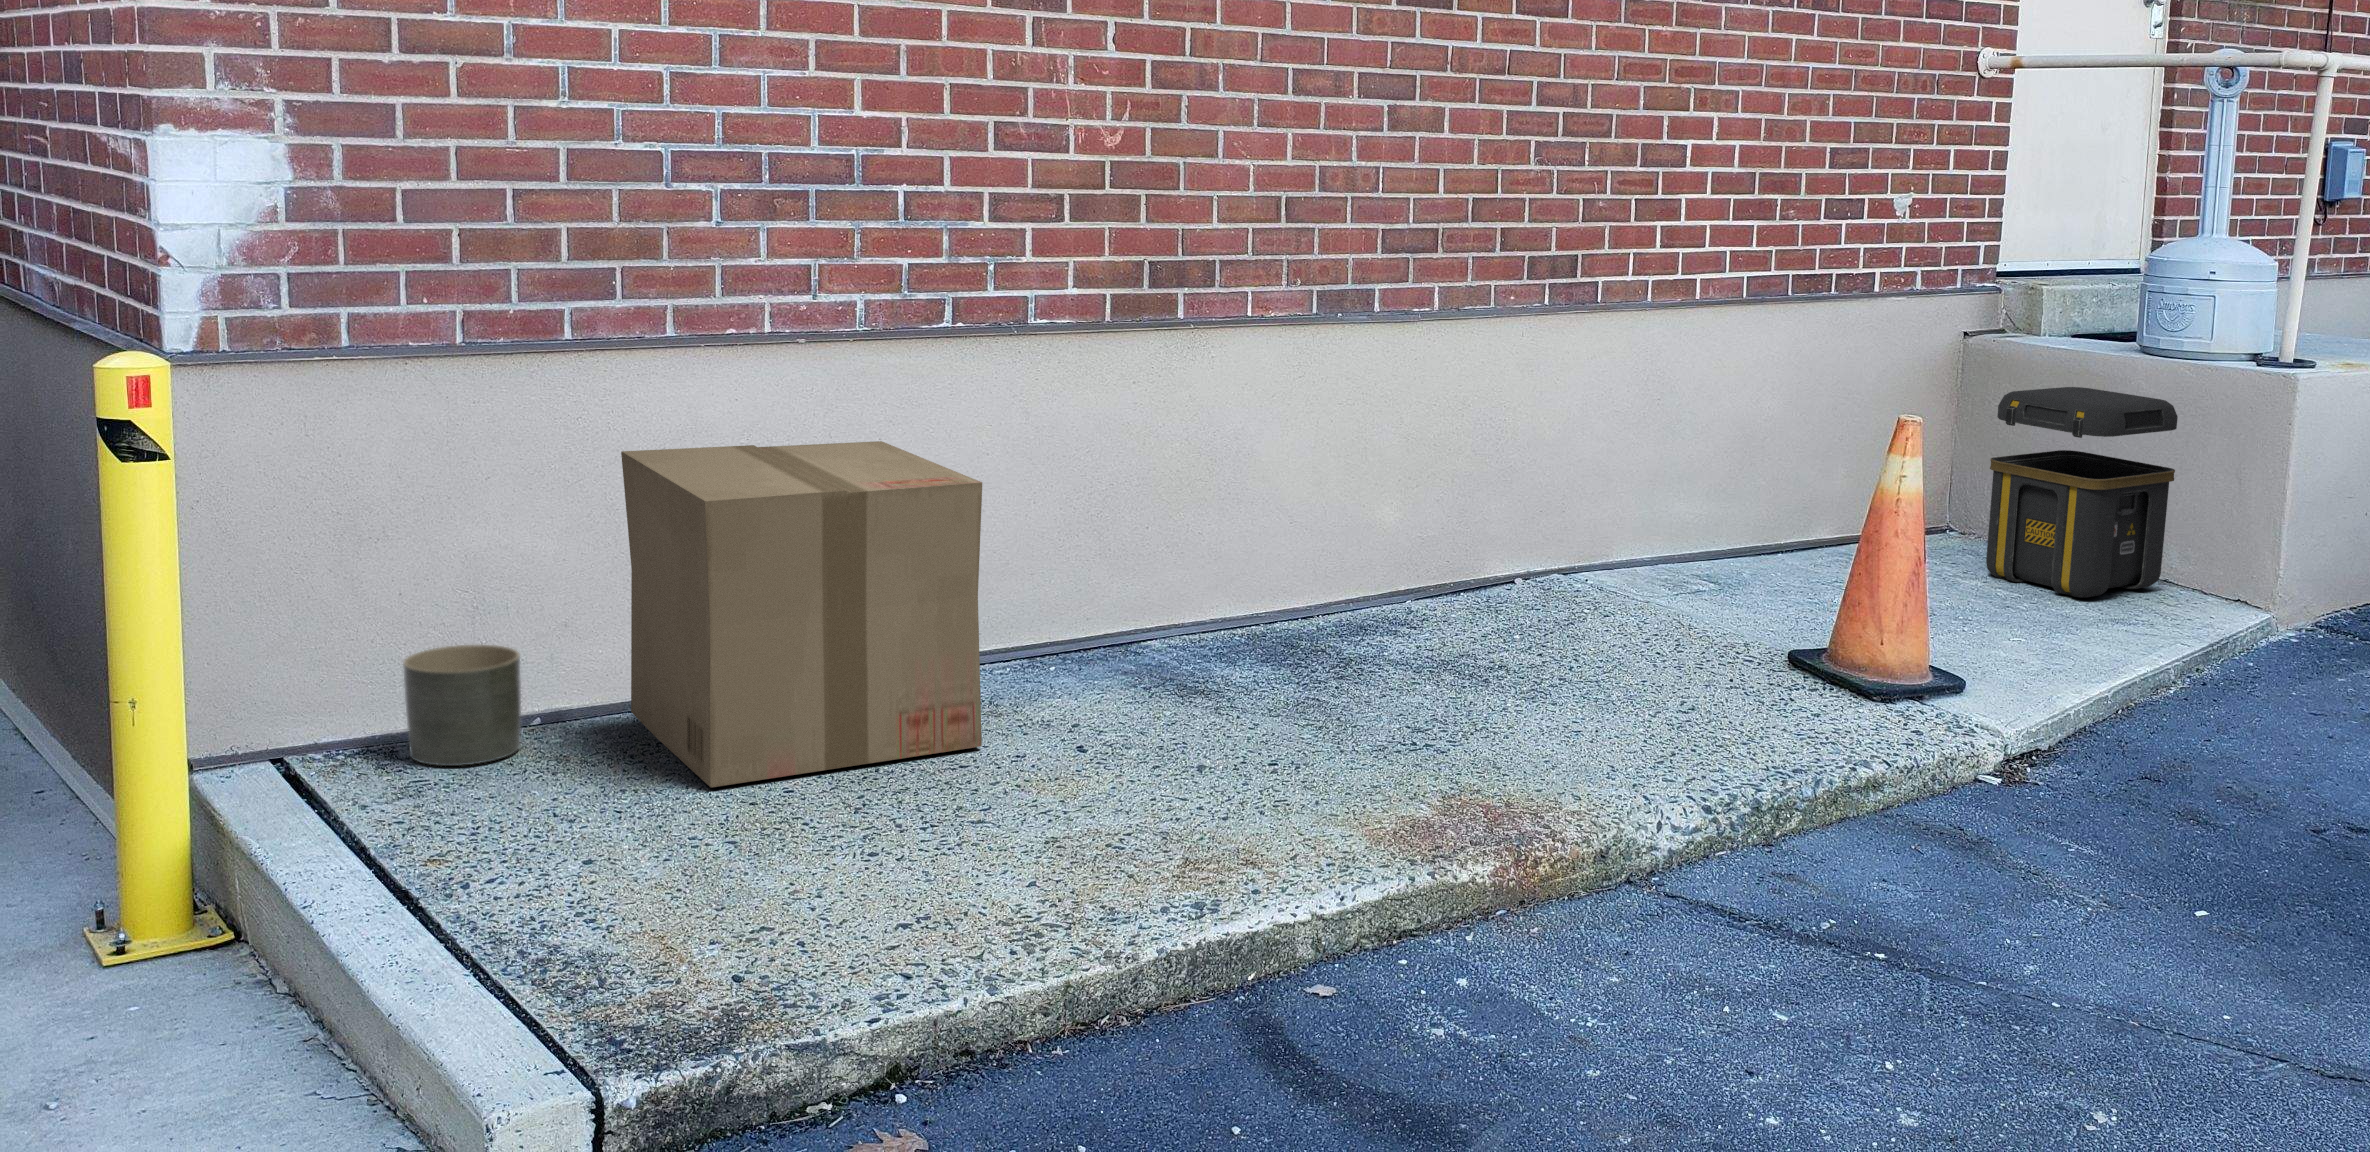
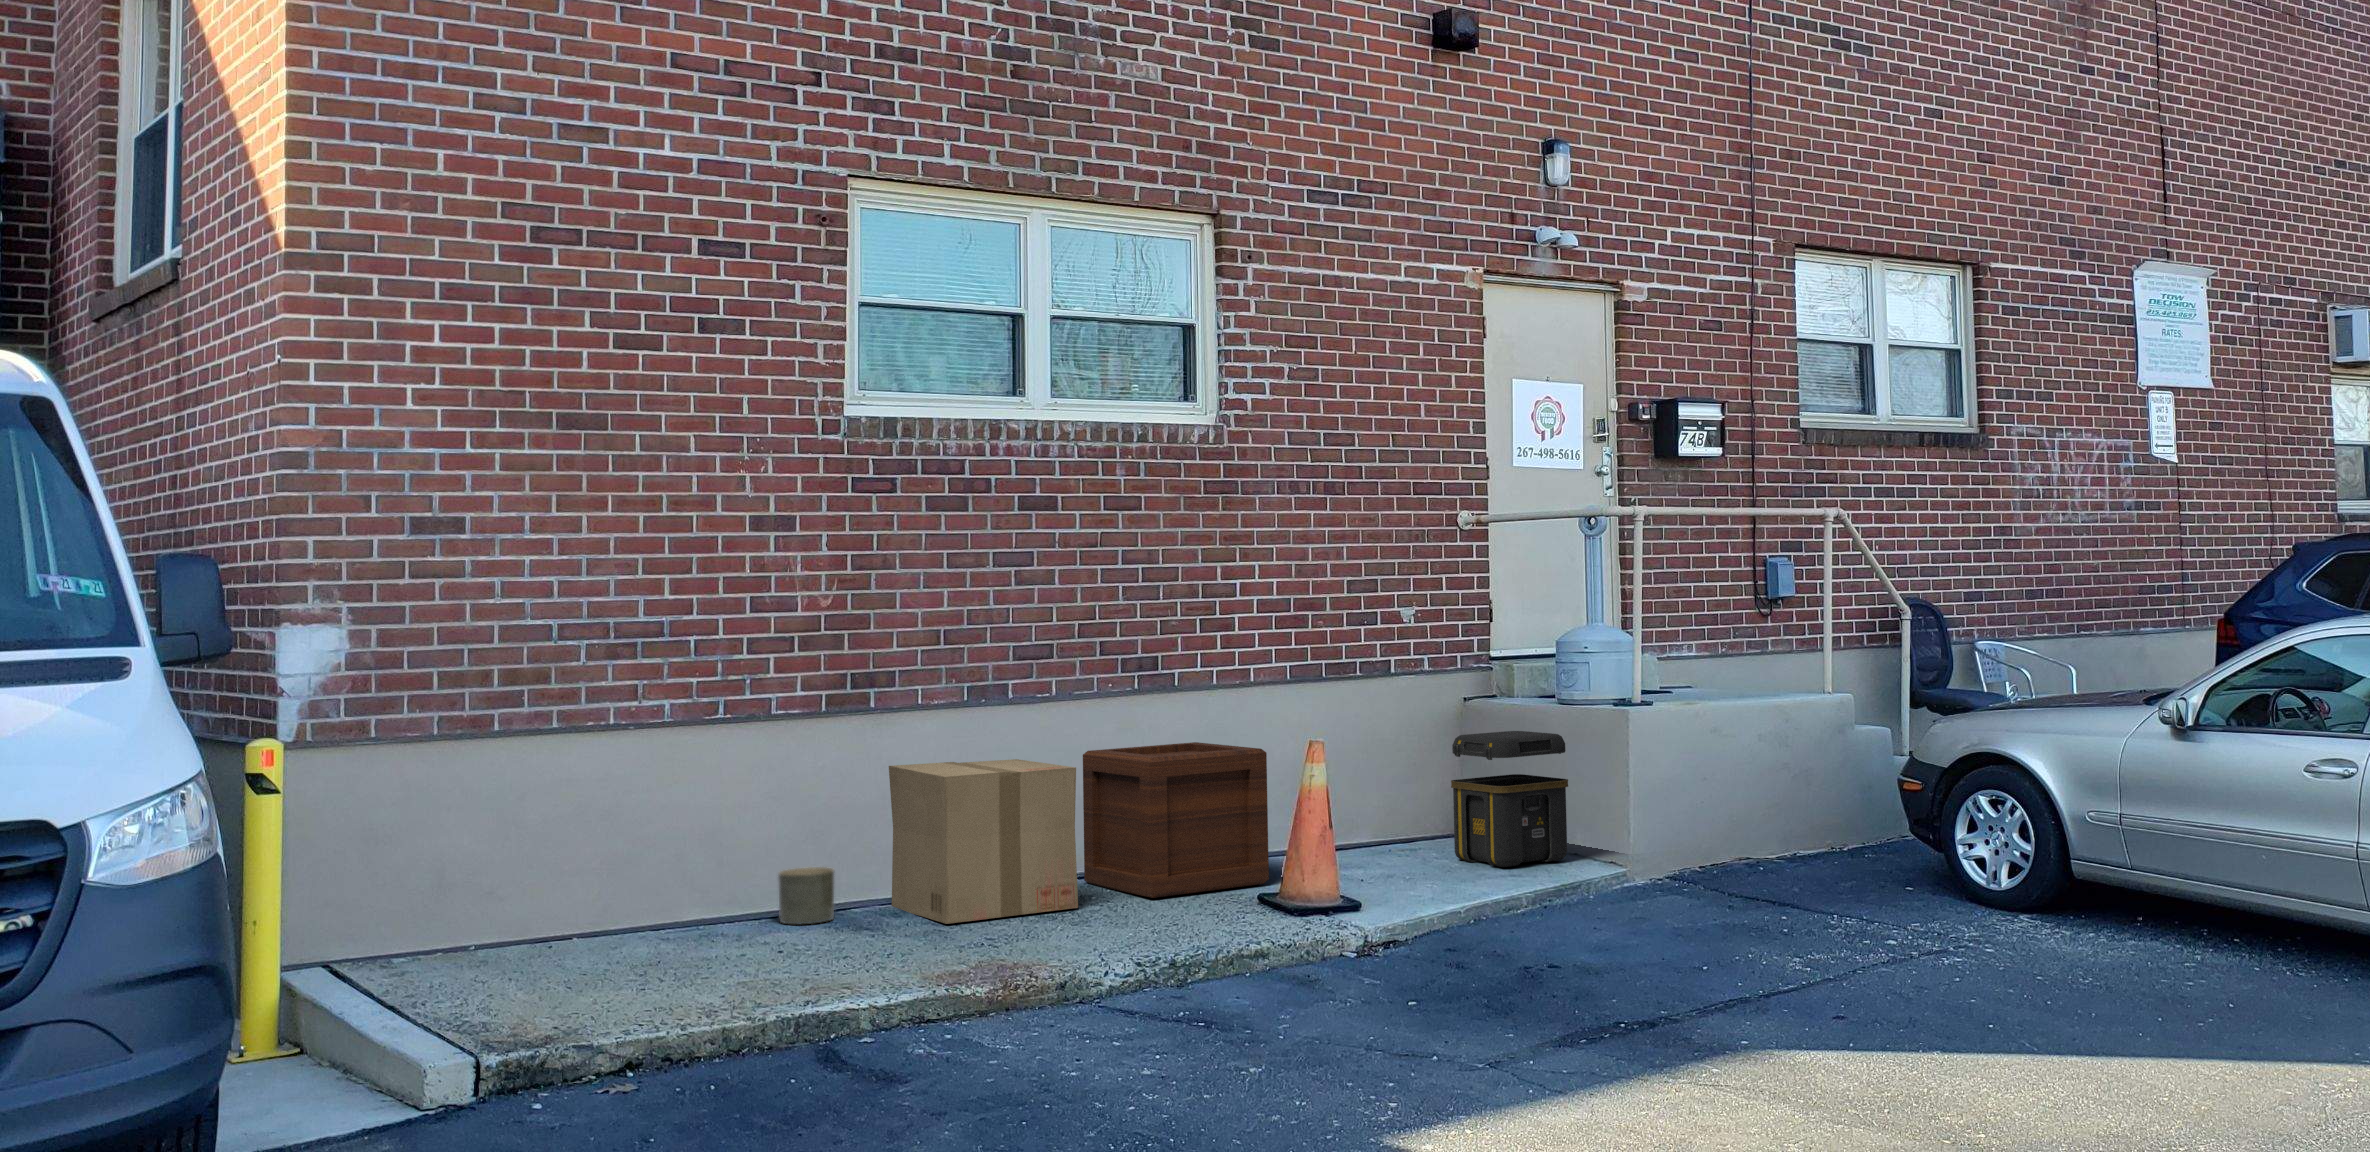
wooden crate: none [1466,384,1773,641] -> present [1083,742,1269,898]
cardboard box: present [621,441,982,787] -> present [889,759,1078,924]
planter: present [403,645,521,766] -> present [778,867,835,924]

